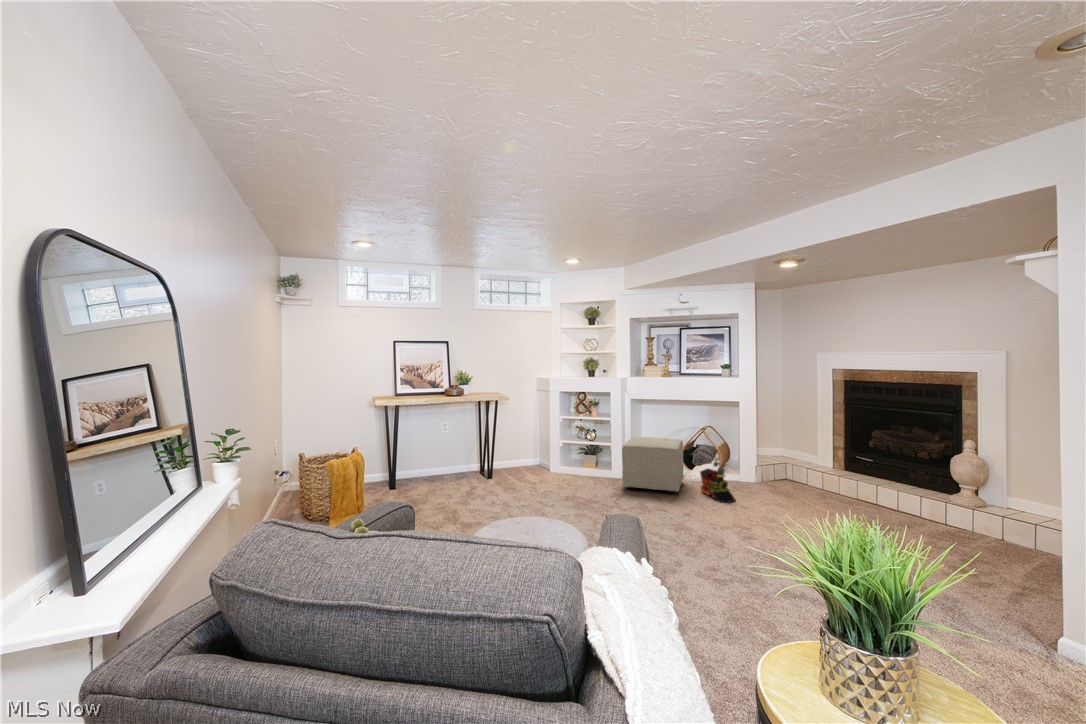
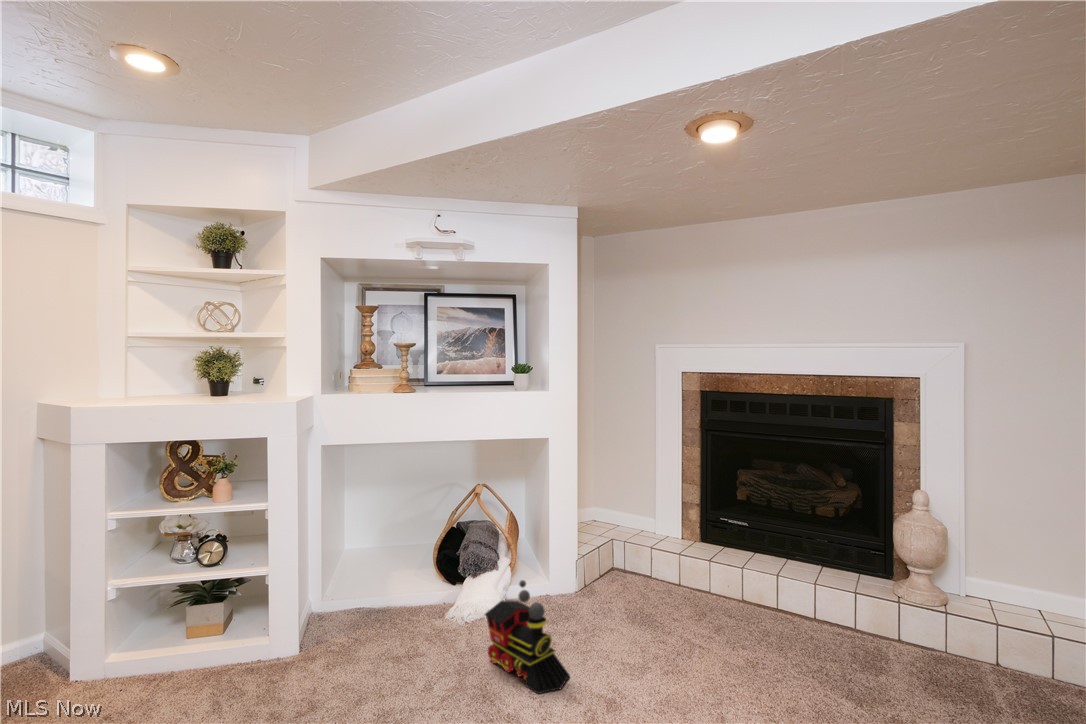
ottoman: present [622,437,683,493] -> none [291,536,443,702]

